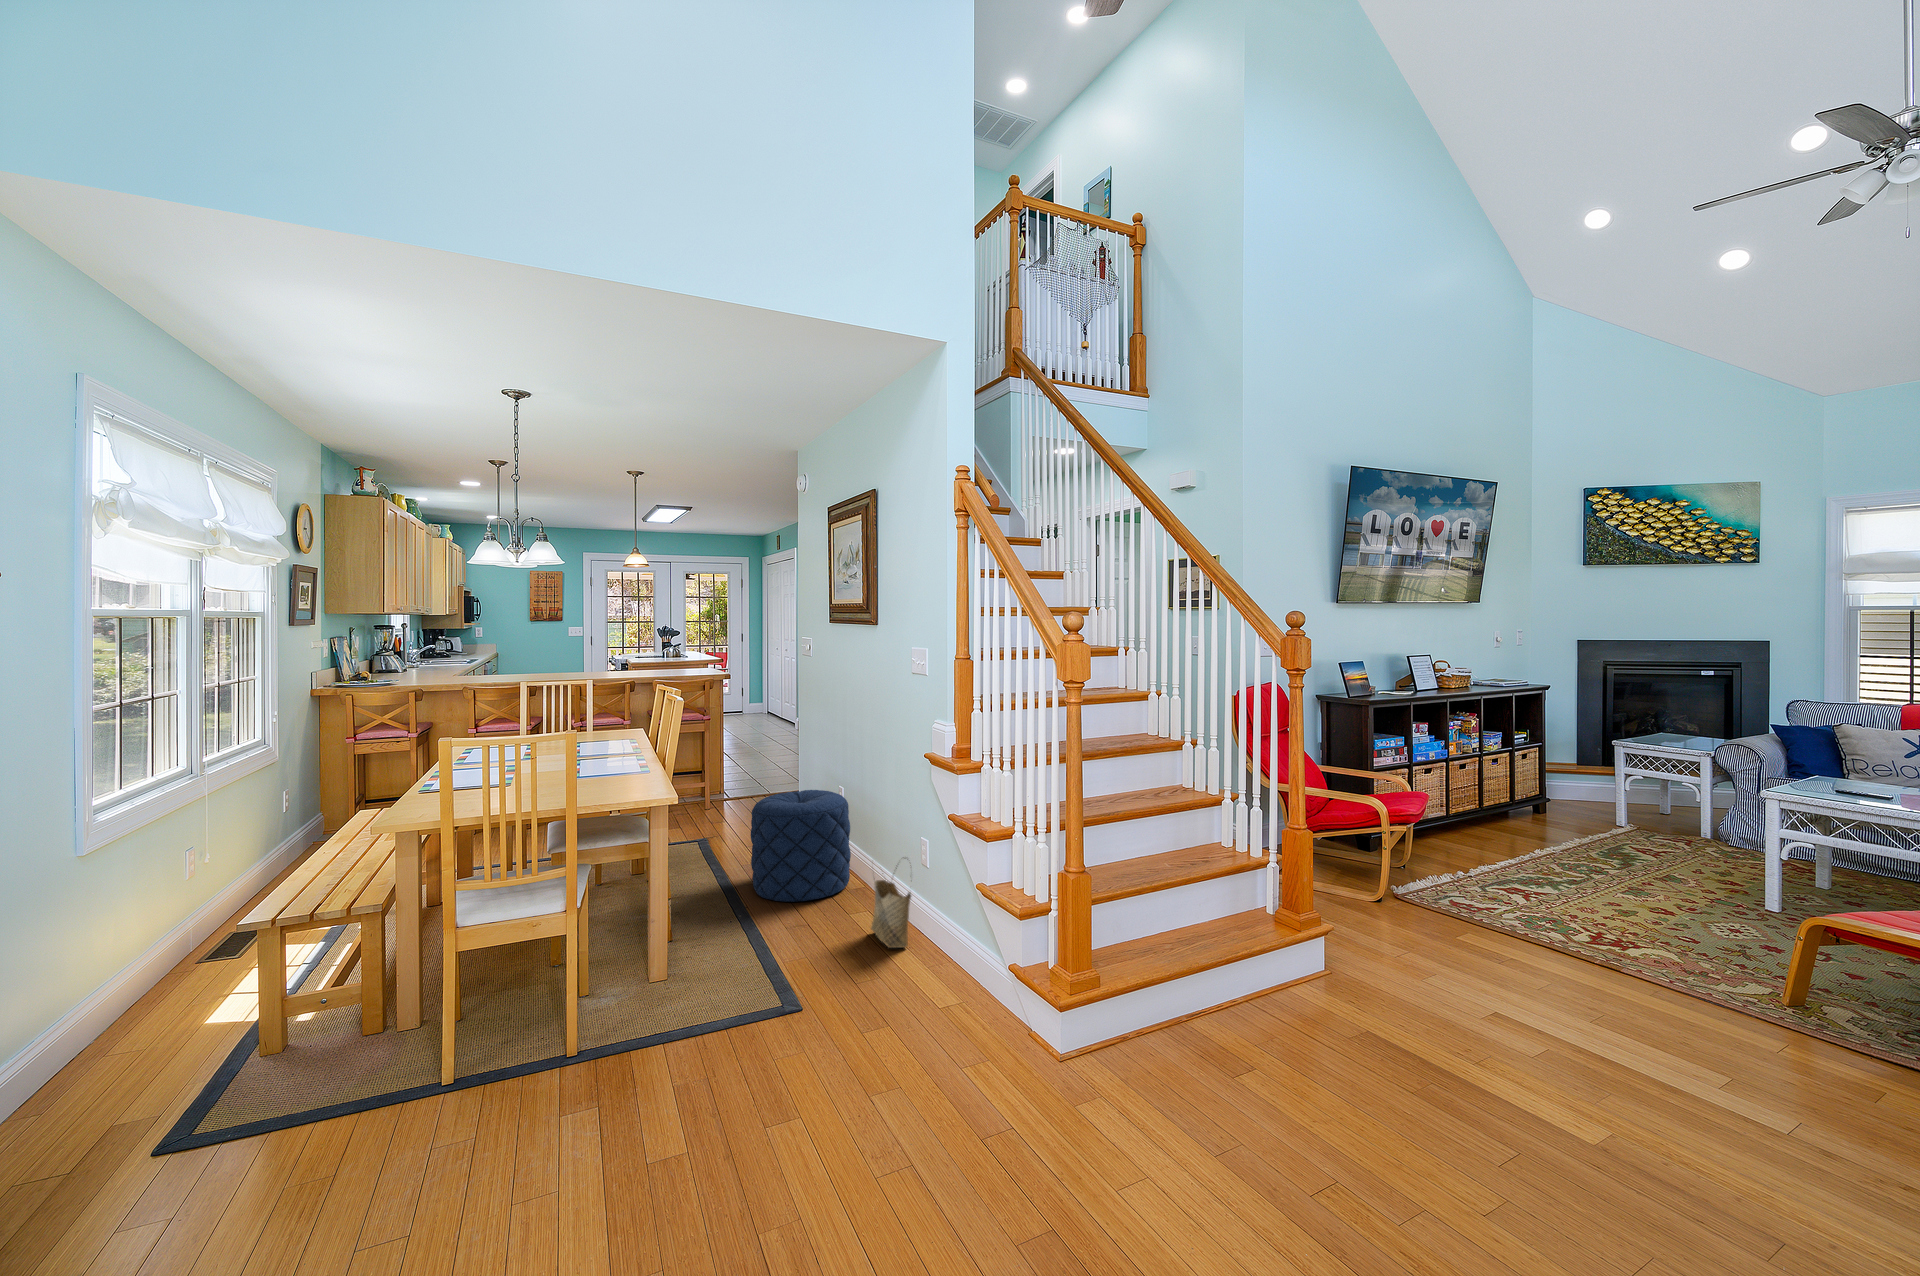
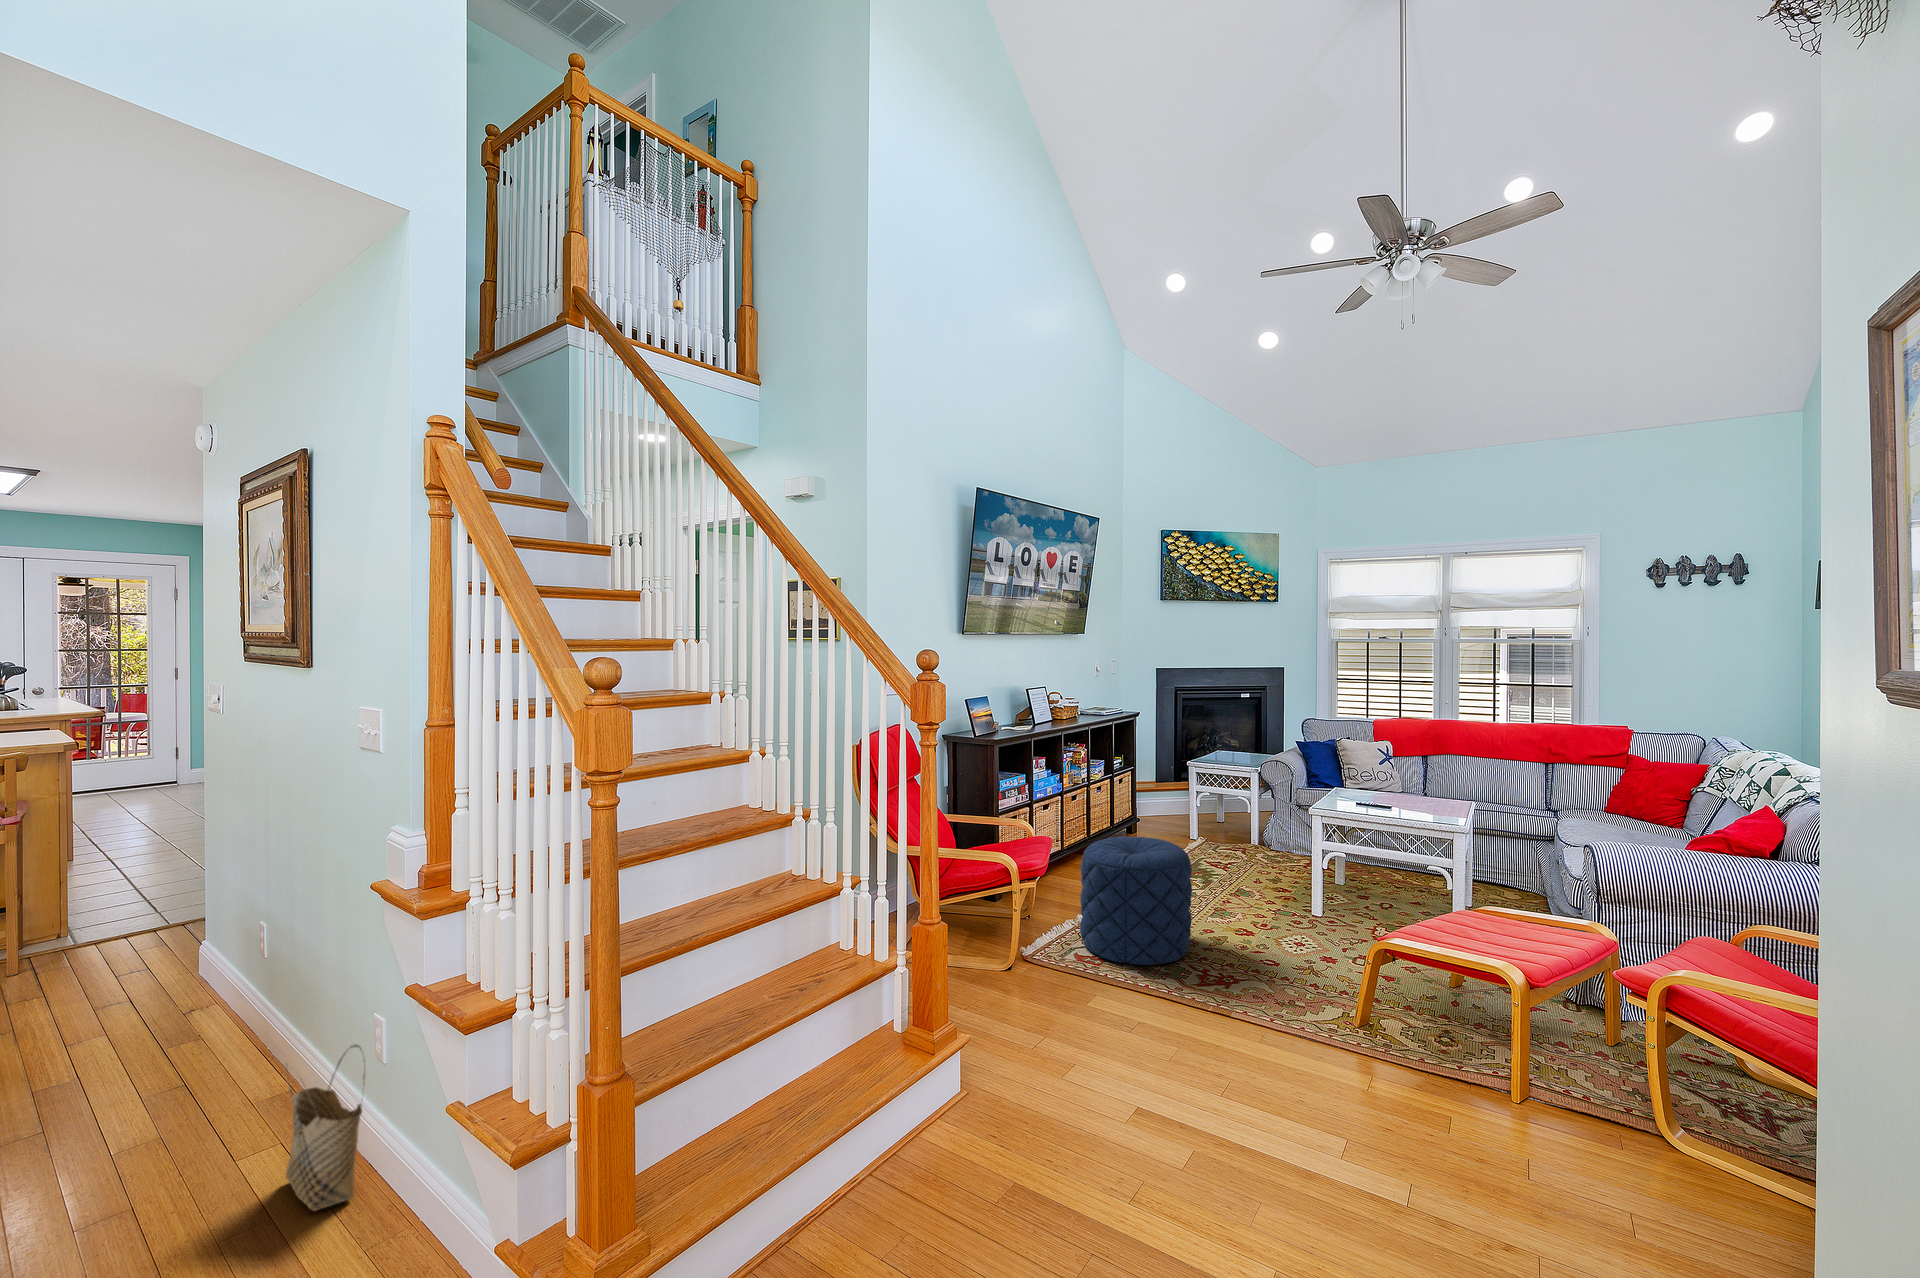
pouf: present [750,790,851,902] -> present [1080,836,1192,965]

